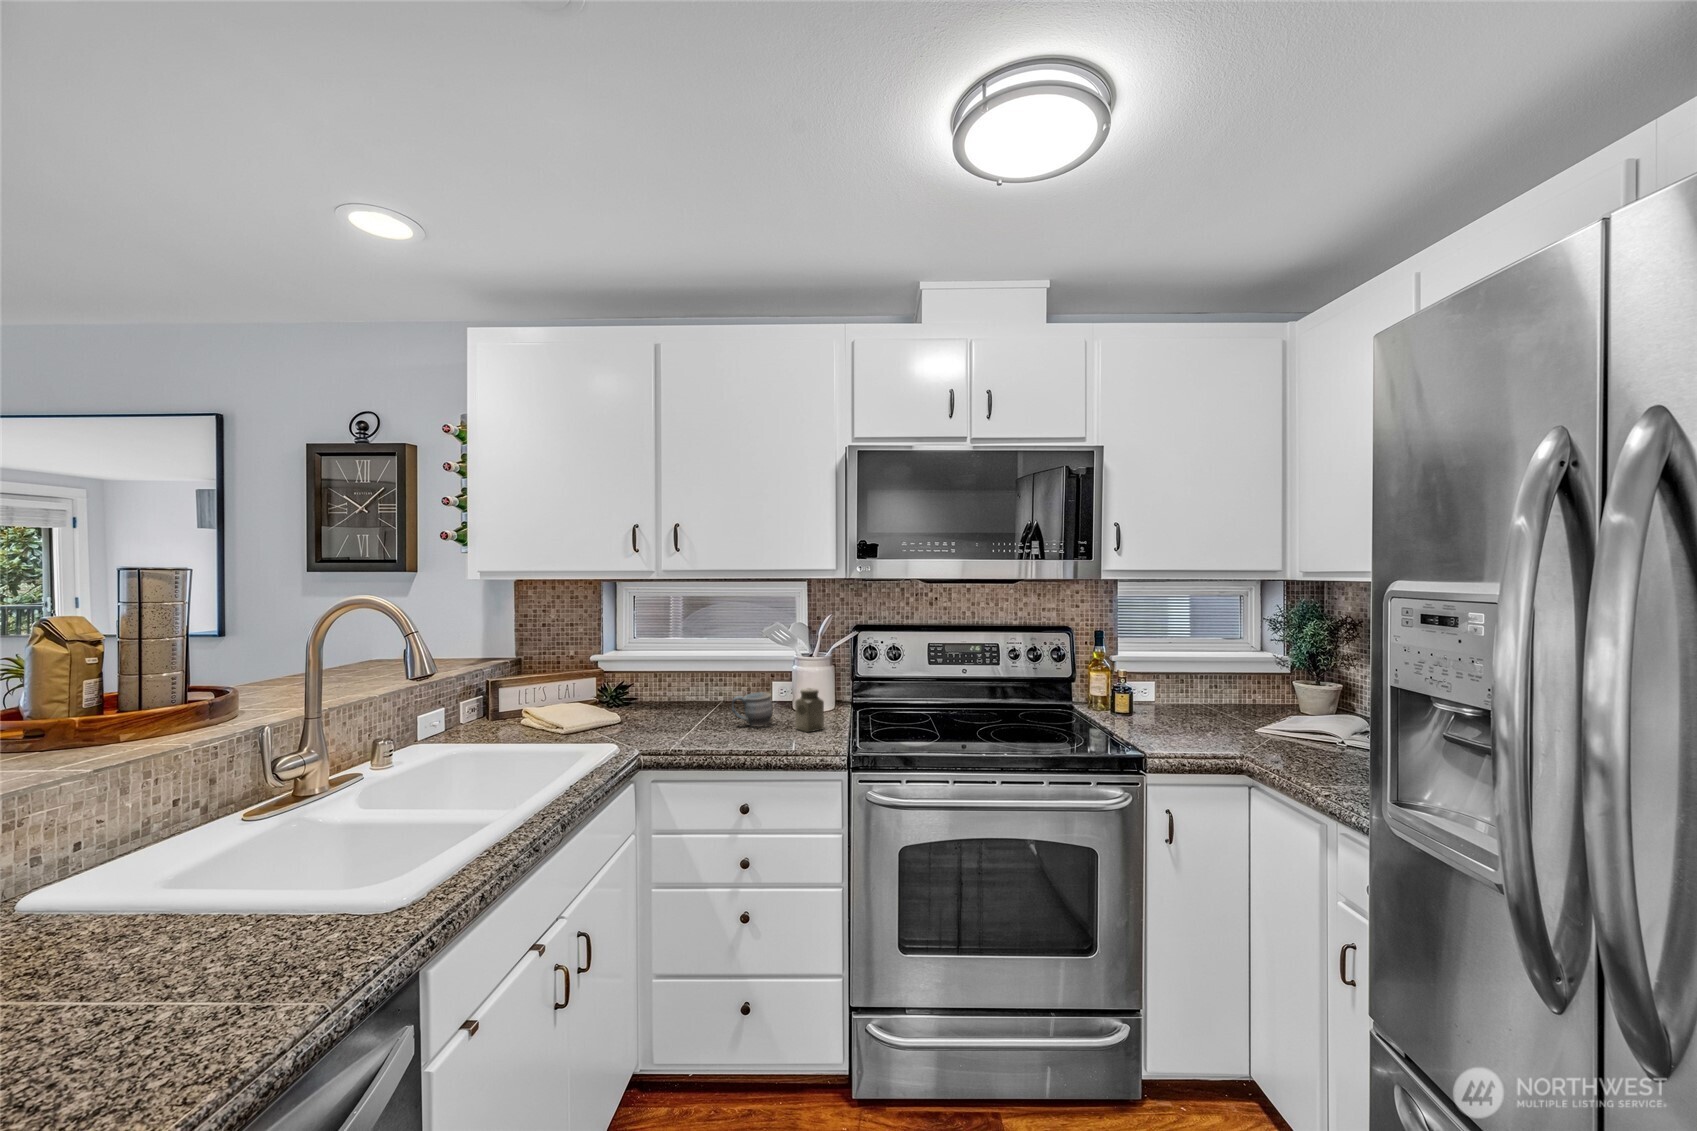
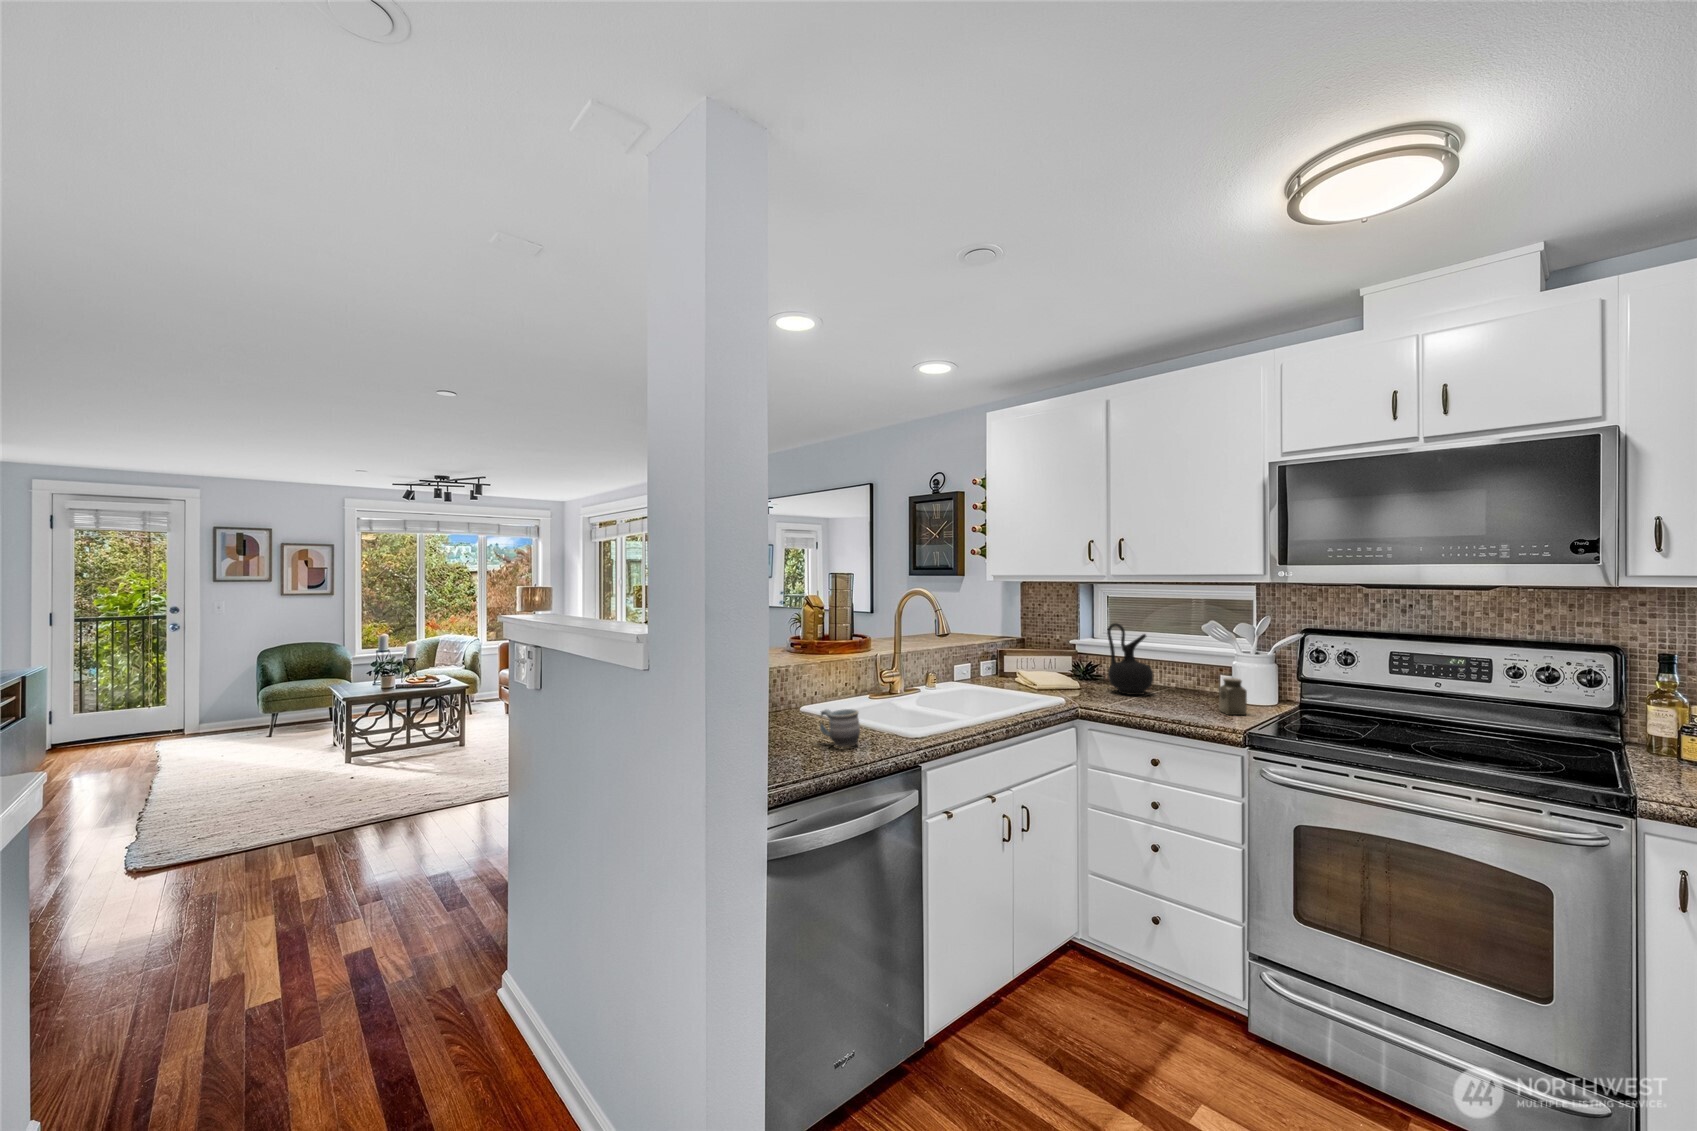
ceramic jug: none [658,633,713,724] -> present [1107,623,1154,695]
mug: present [732,692,772,726] -> present [820,709,860,747]

